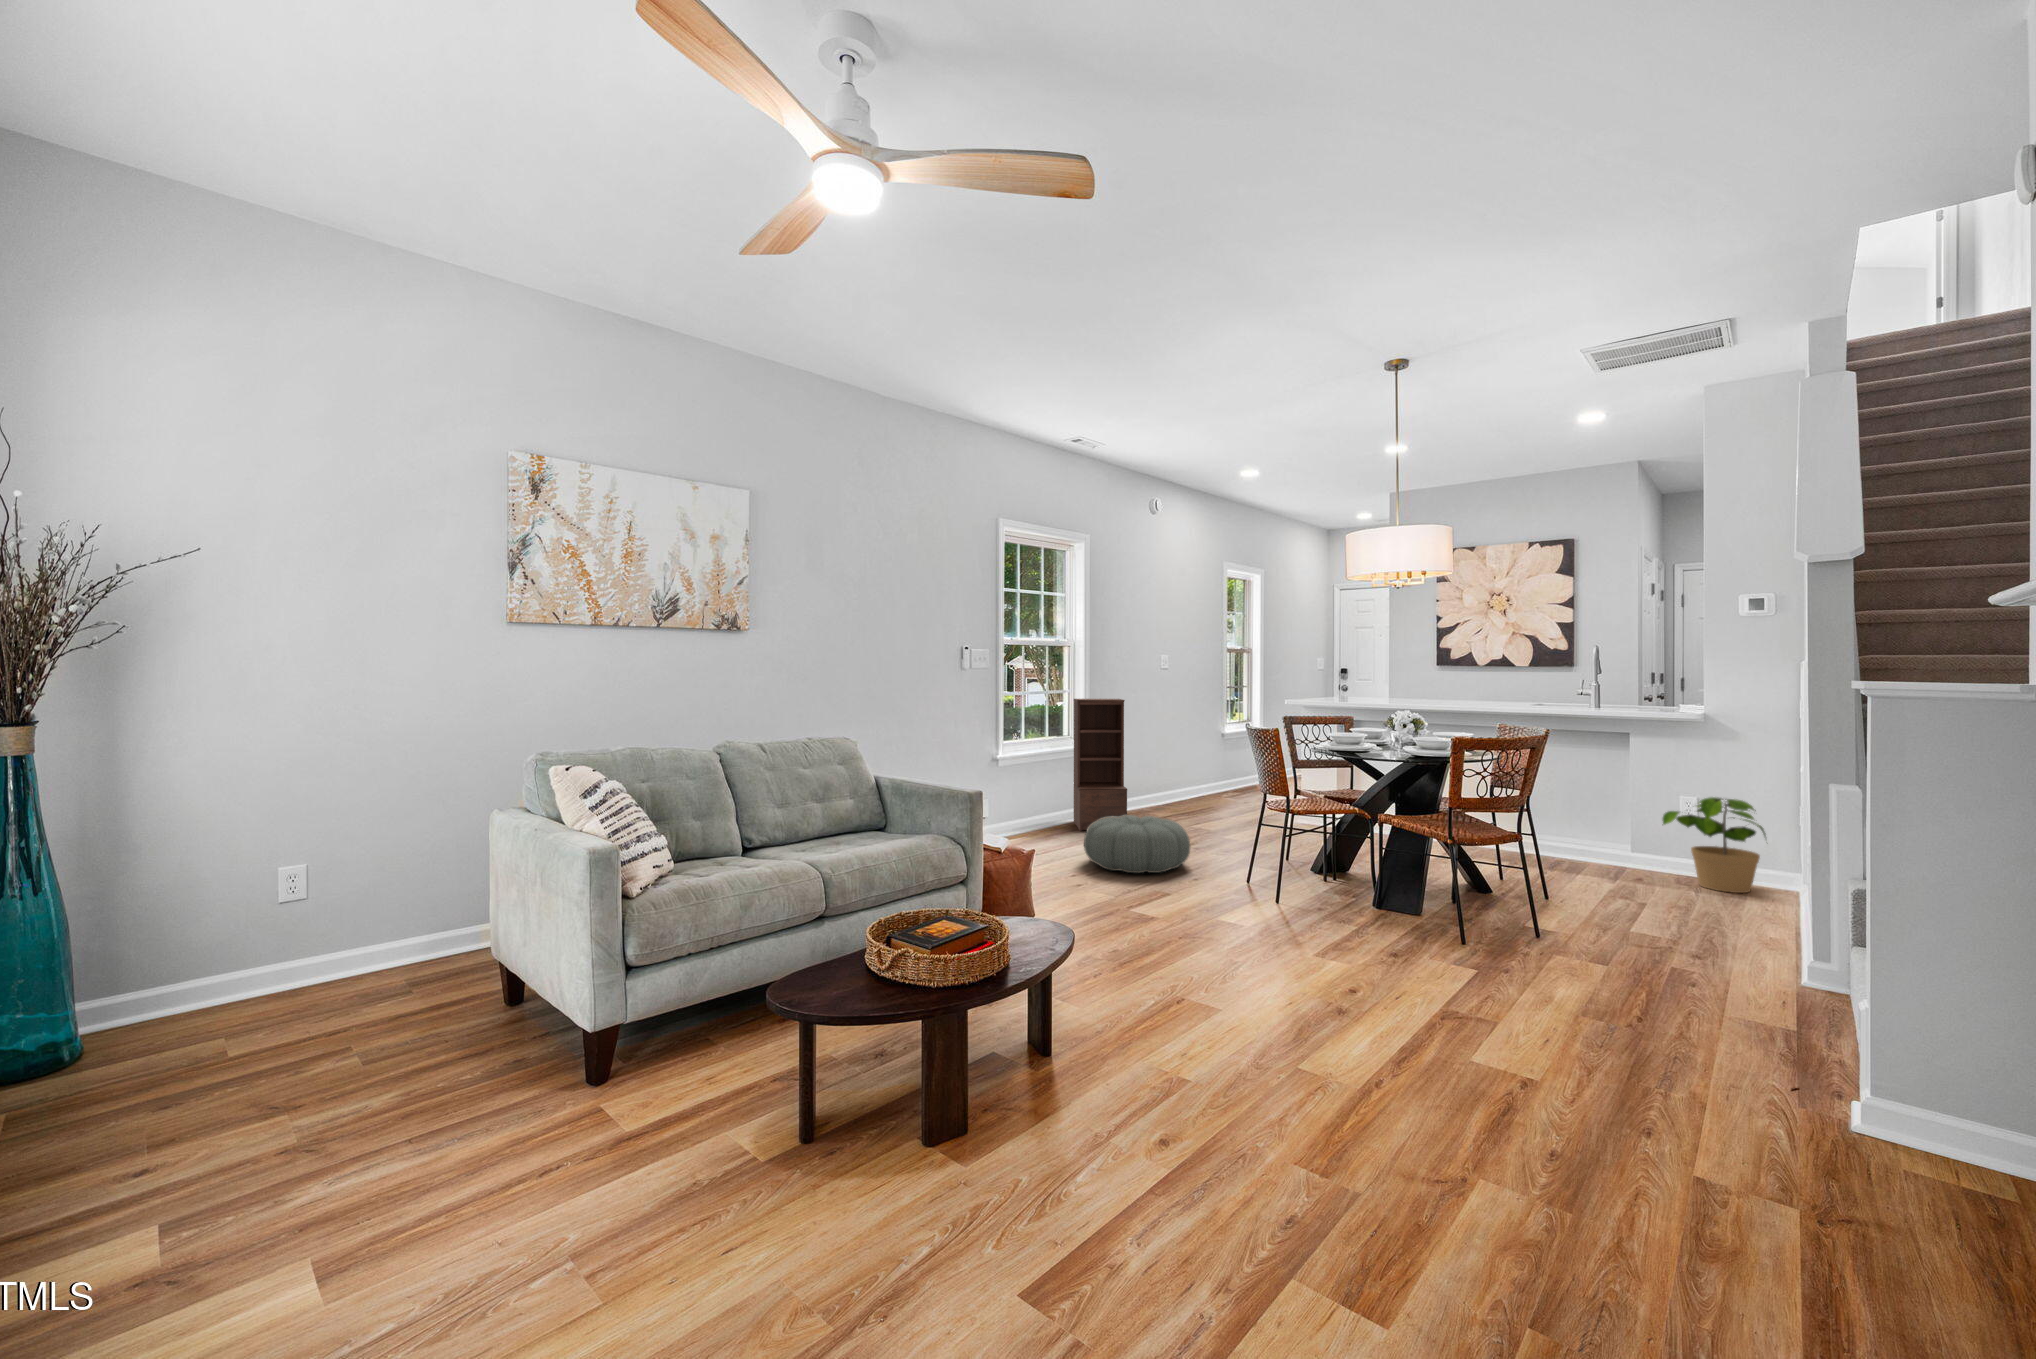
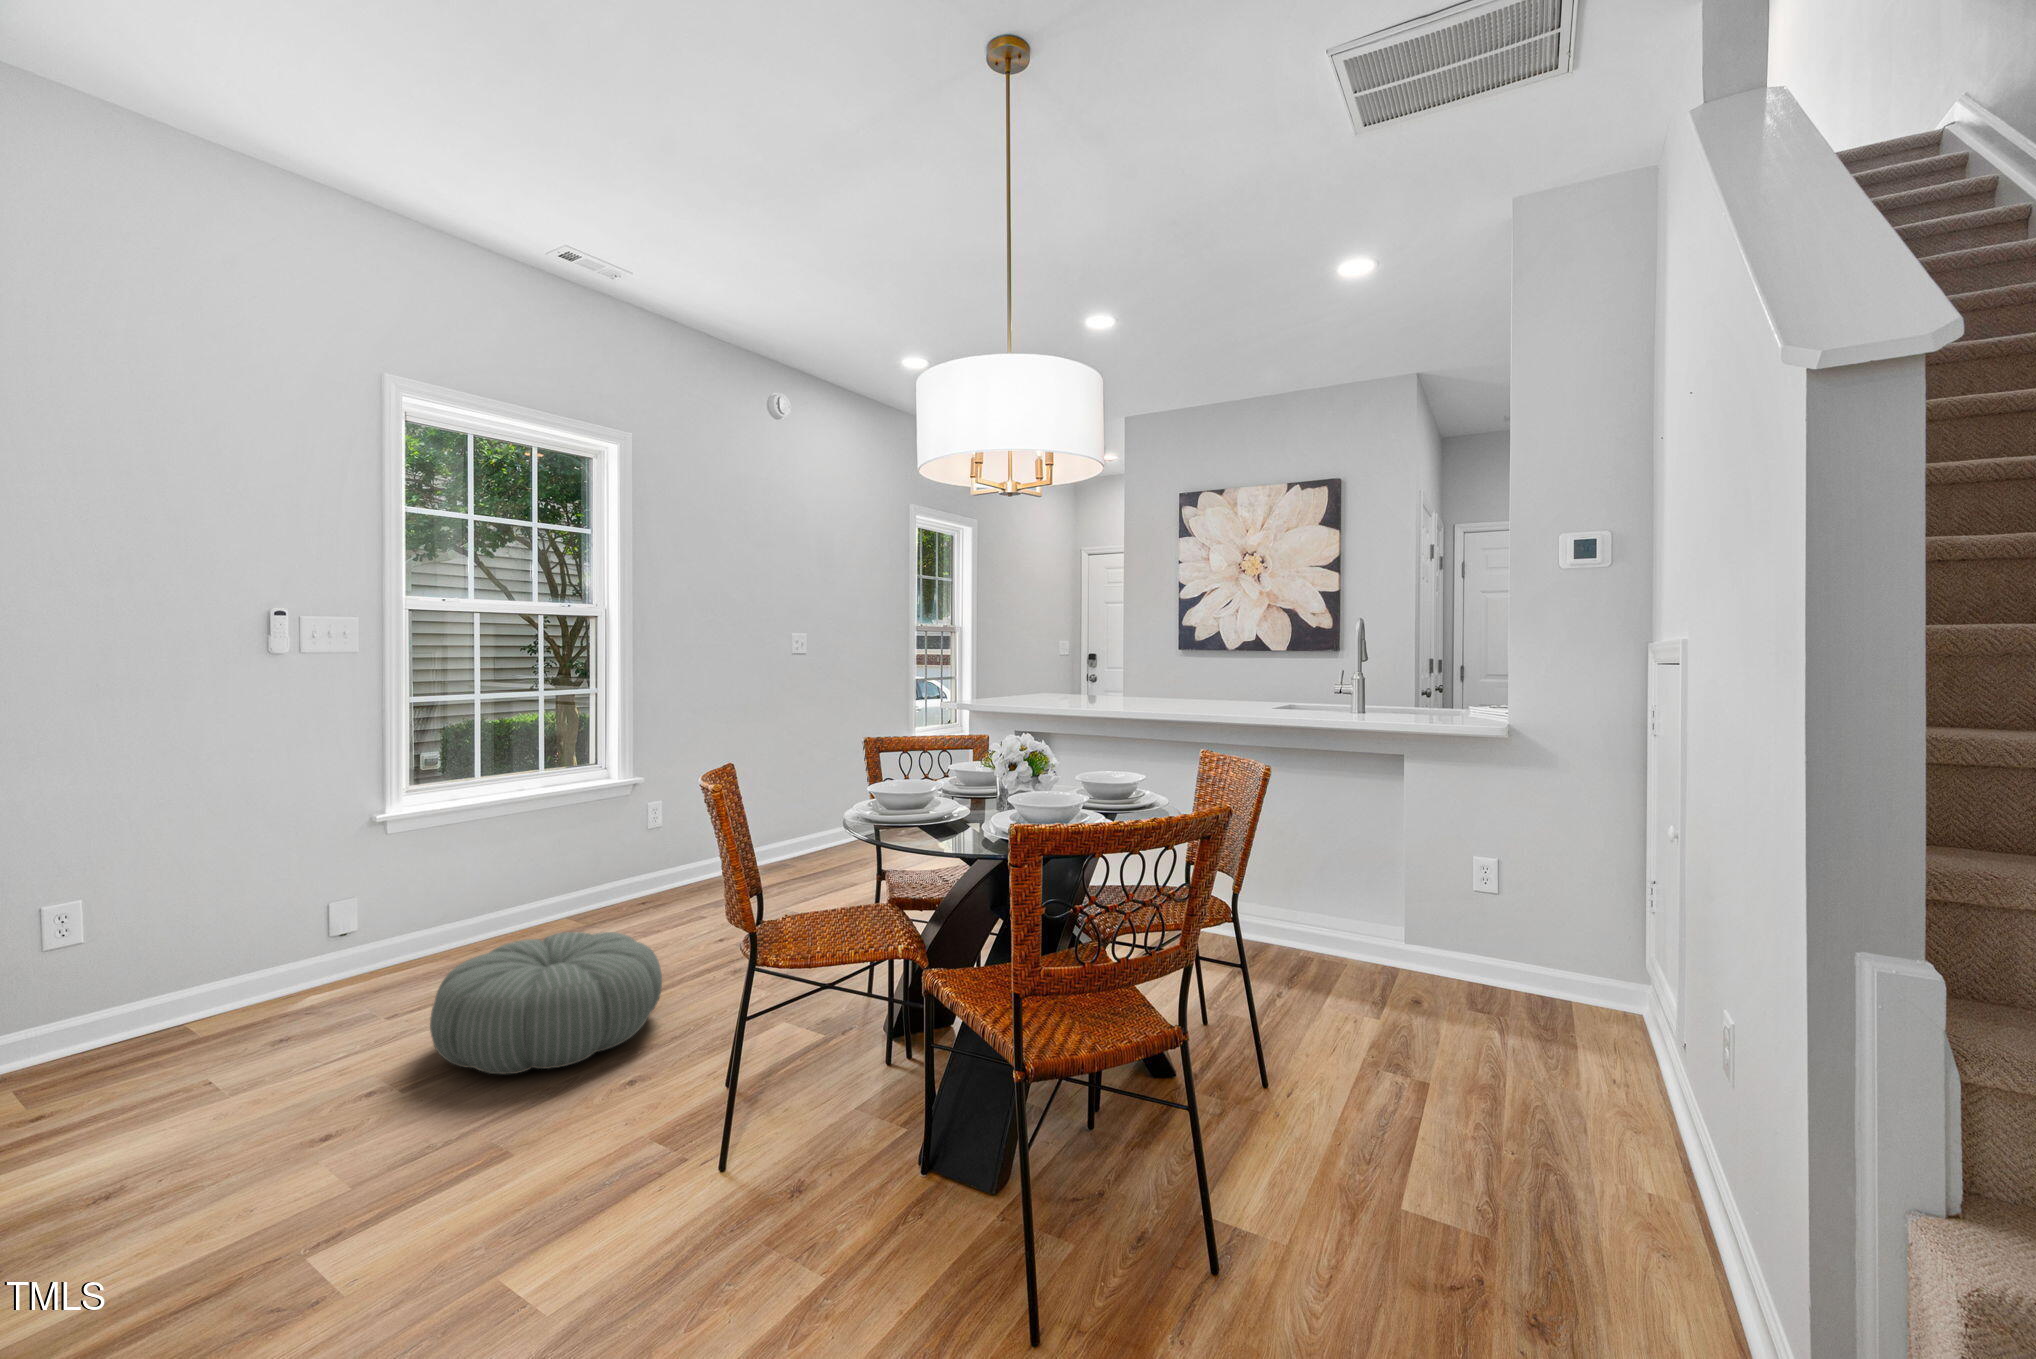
bookshelf: present [1074,699,1127,831] -> none [567,705,671,933]
potted plant: present [1662,797,1766,893] -> none [1449,878,1606,1033]

